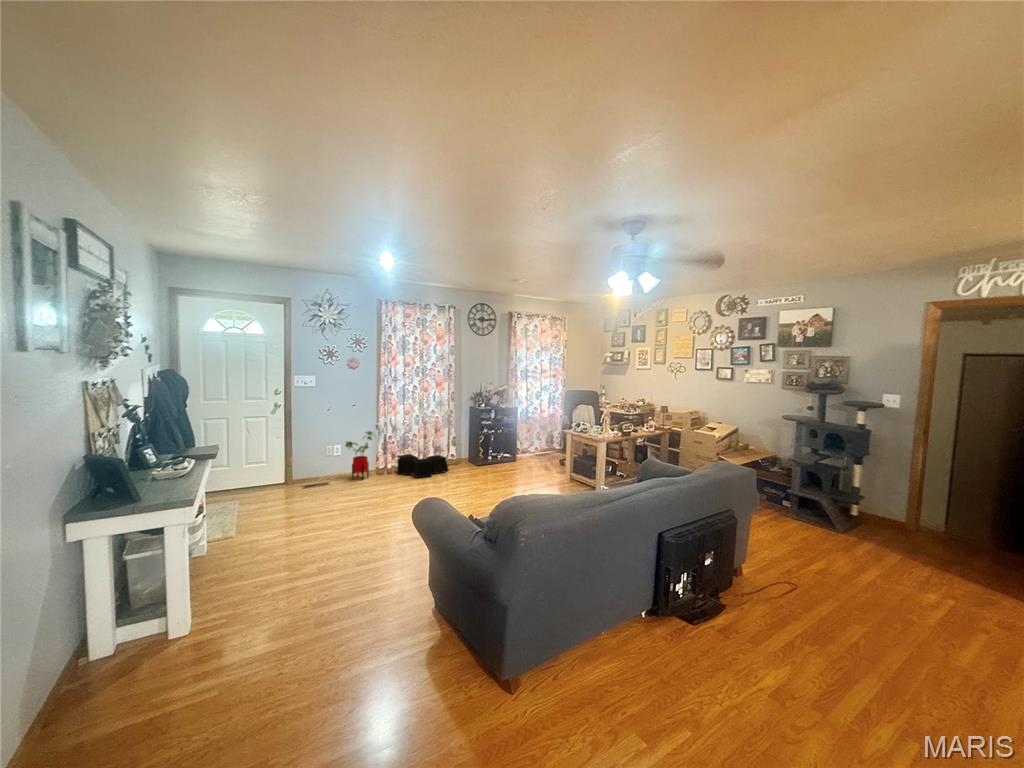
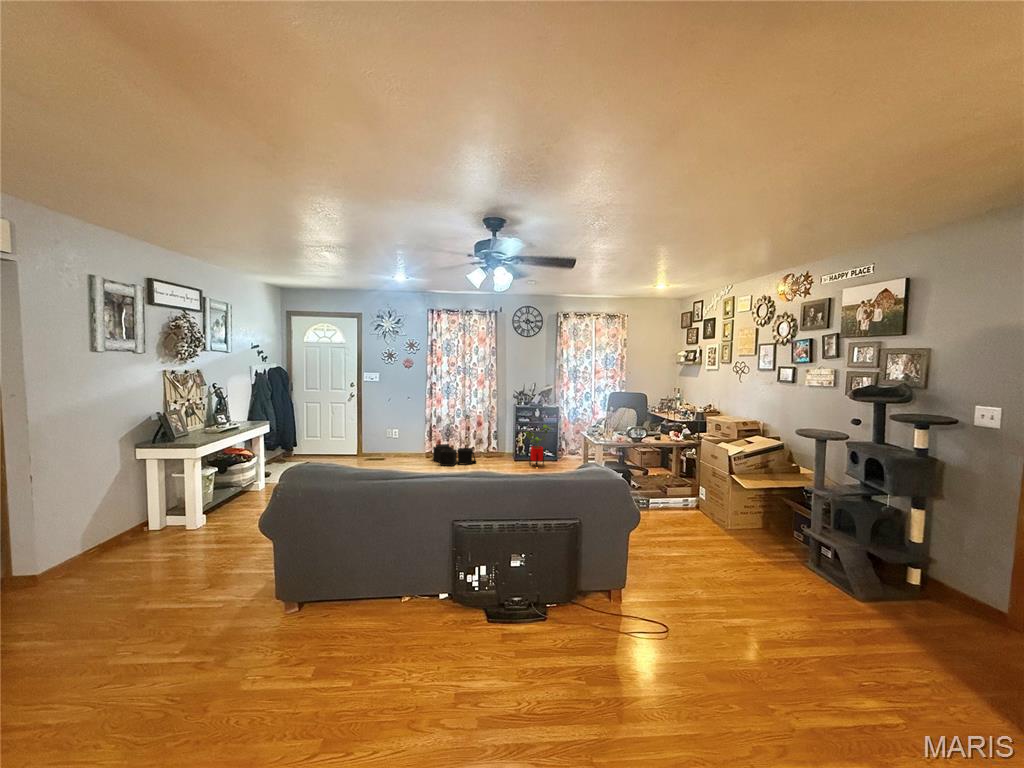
house plant: present [346,431,373,479] -> present [526,425,551,466]

